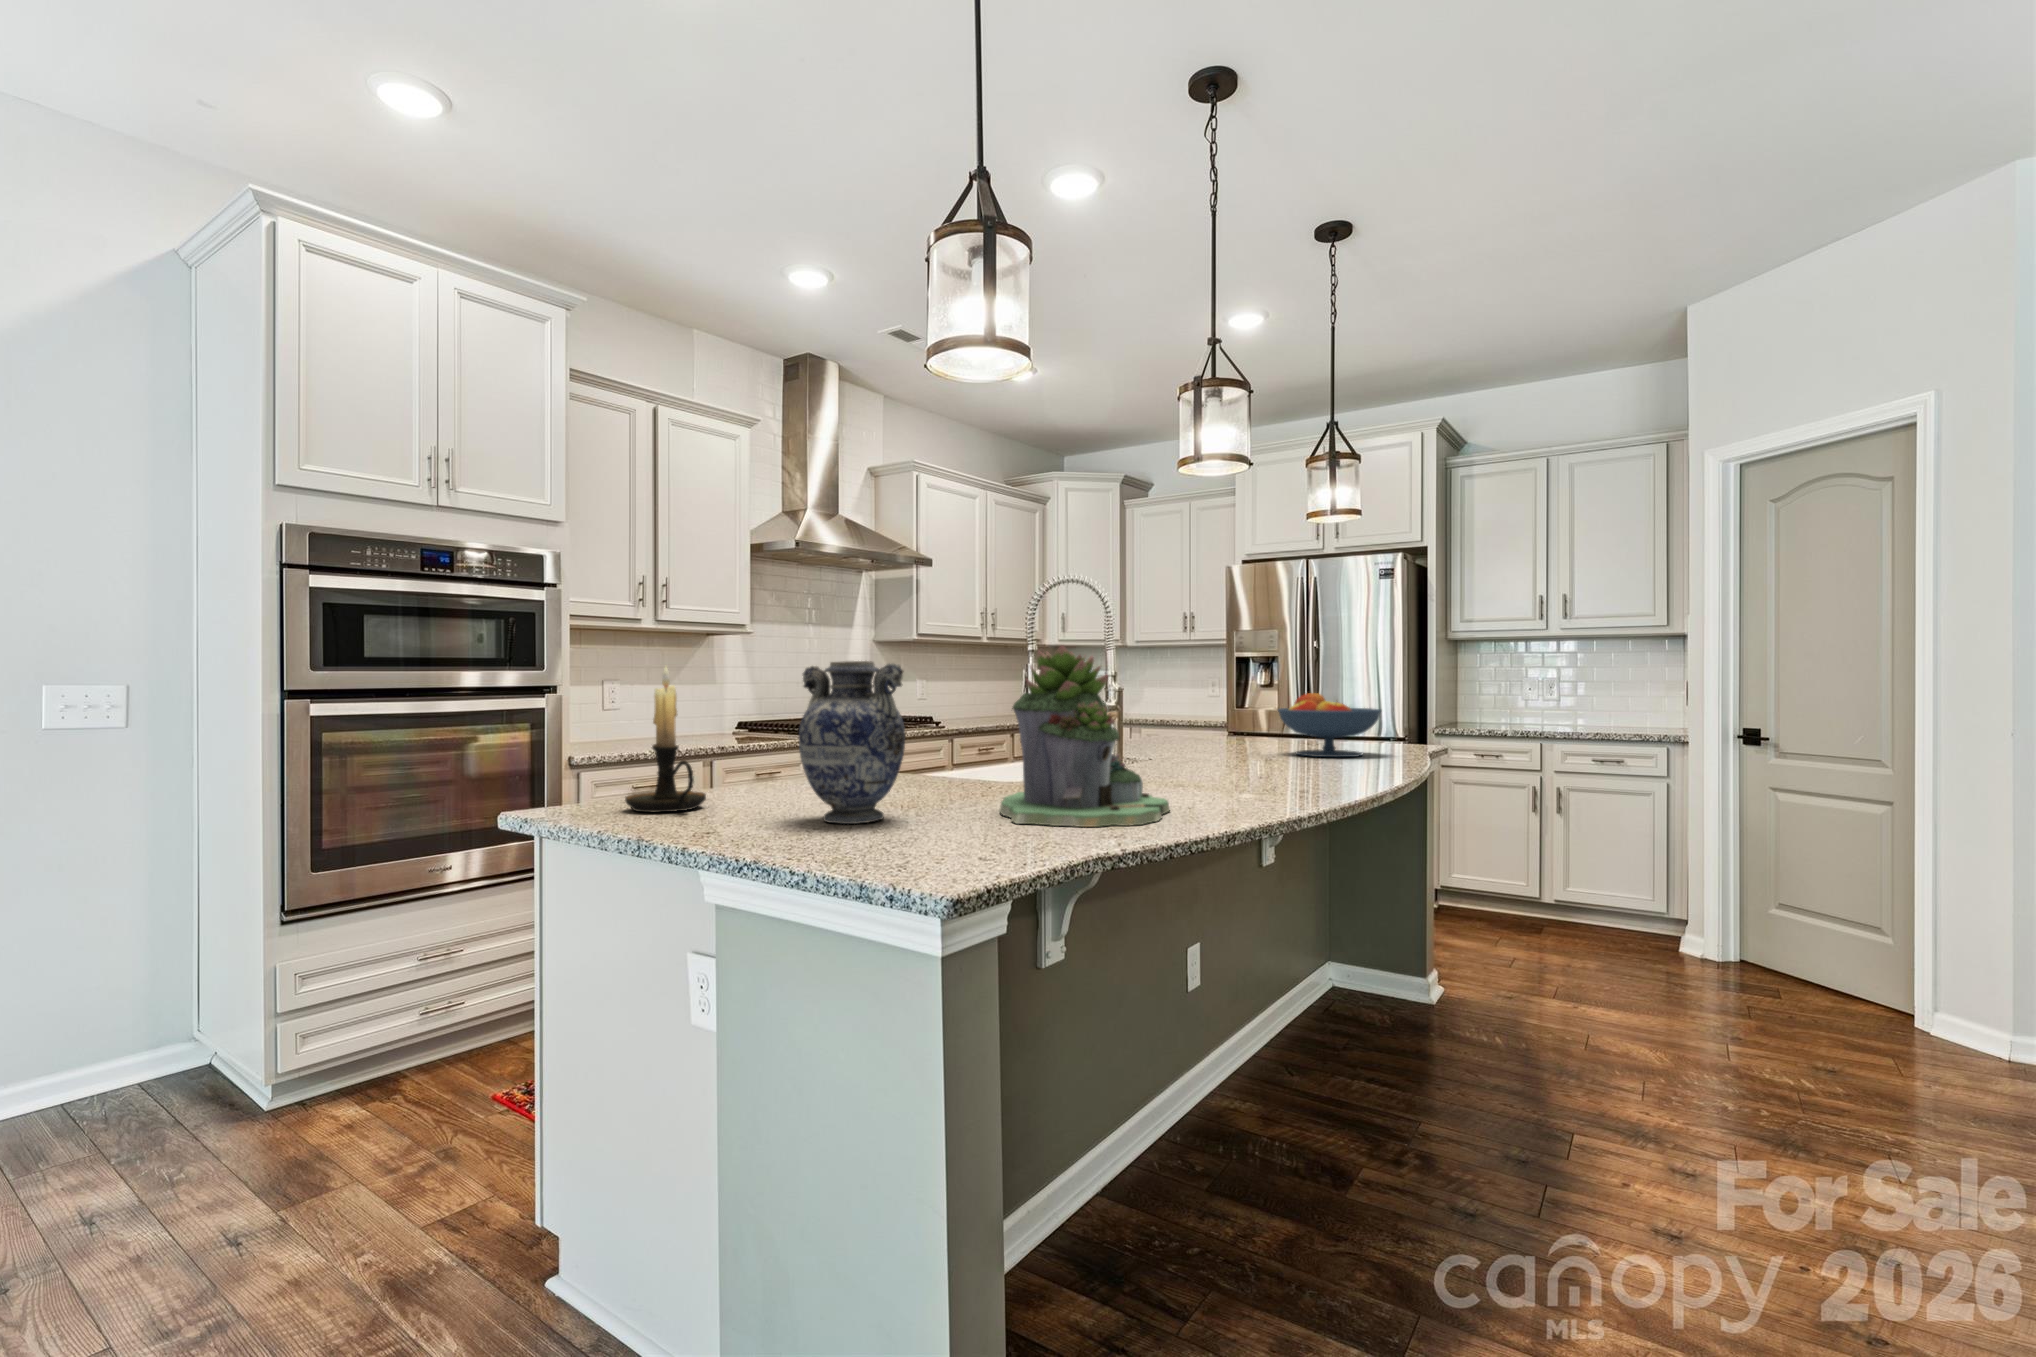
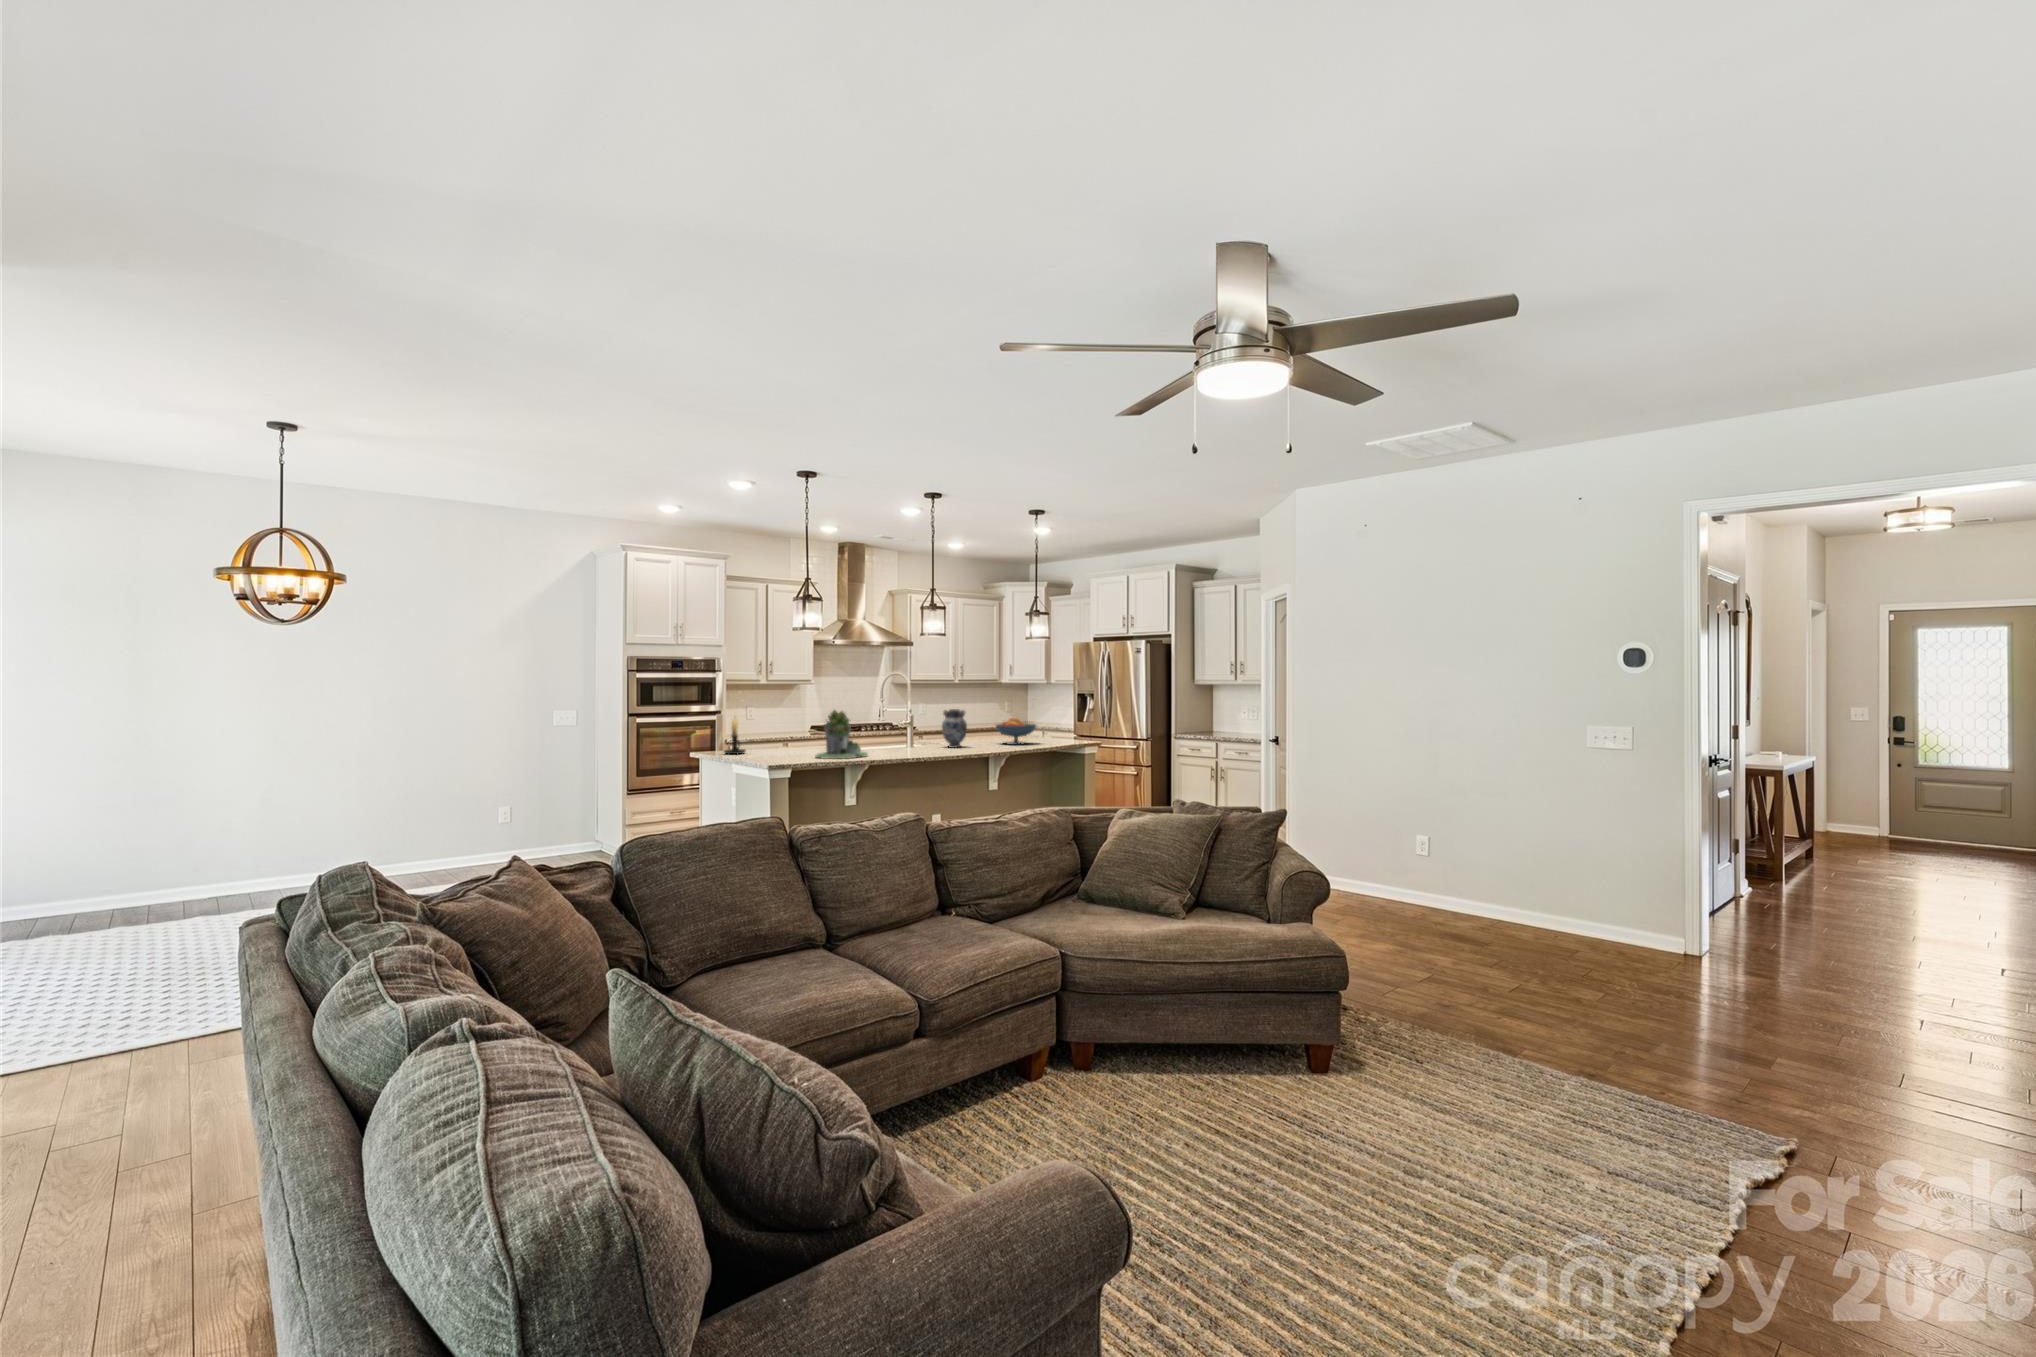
decorative vase: present [799,661,905,824] -> present [942,709,967,748]

